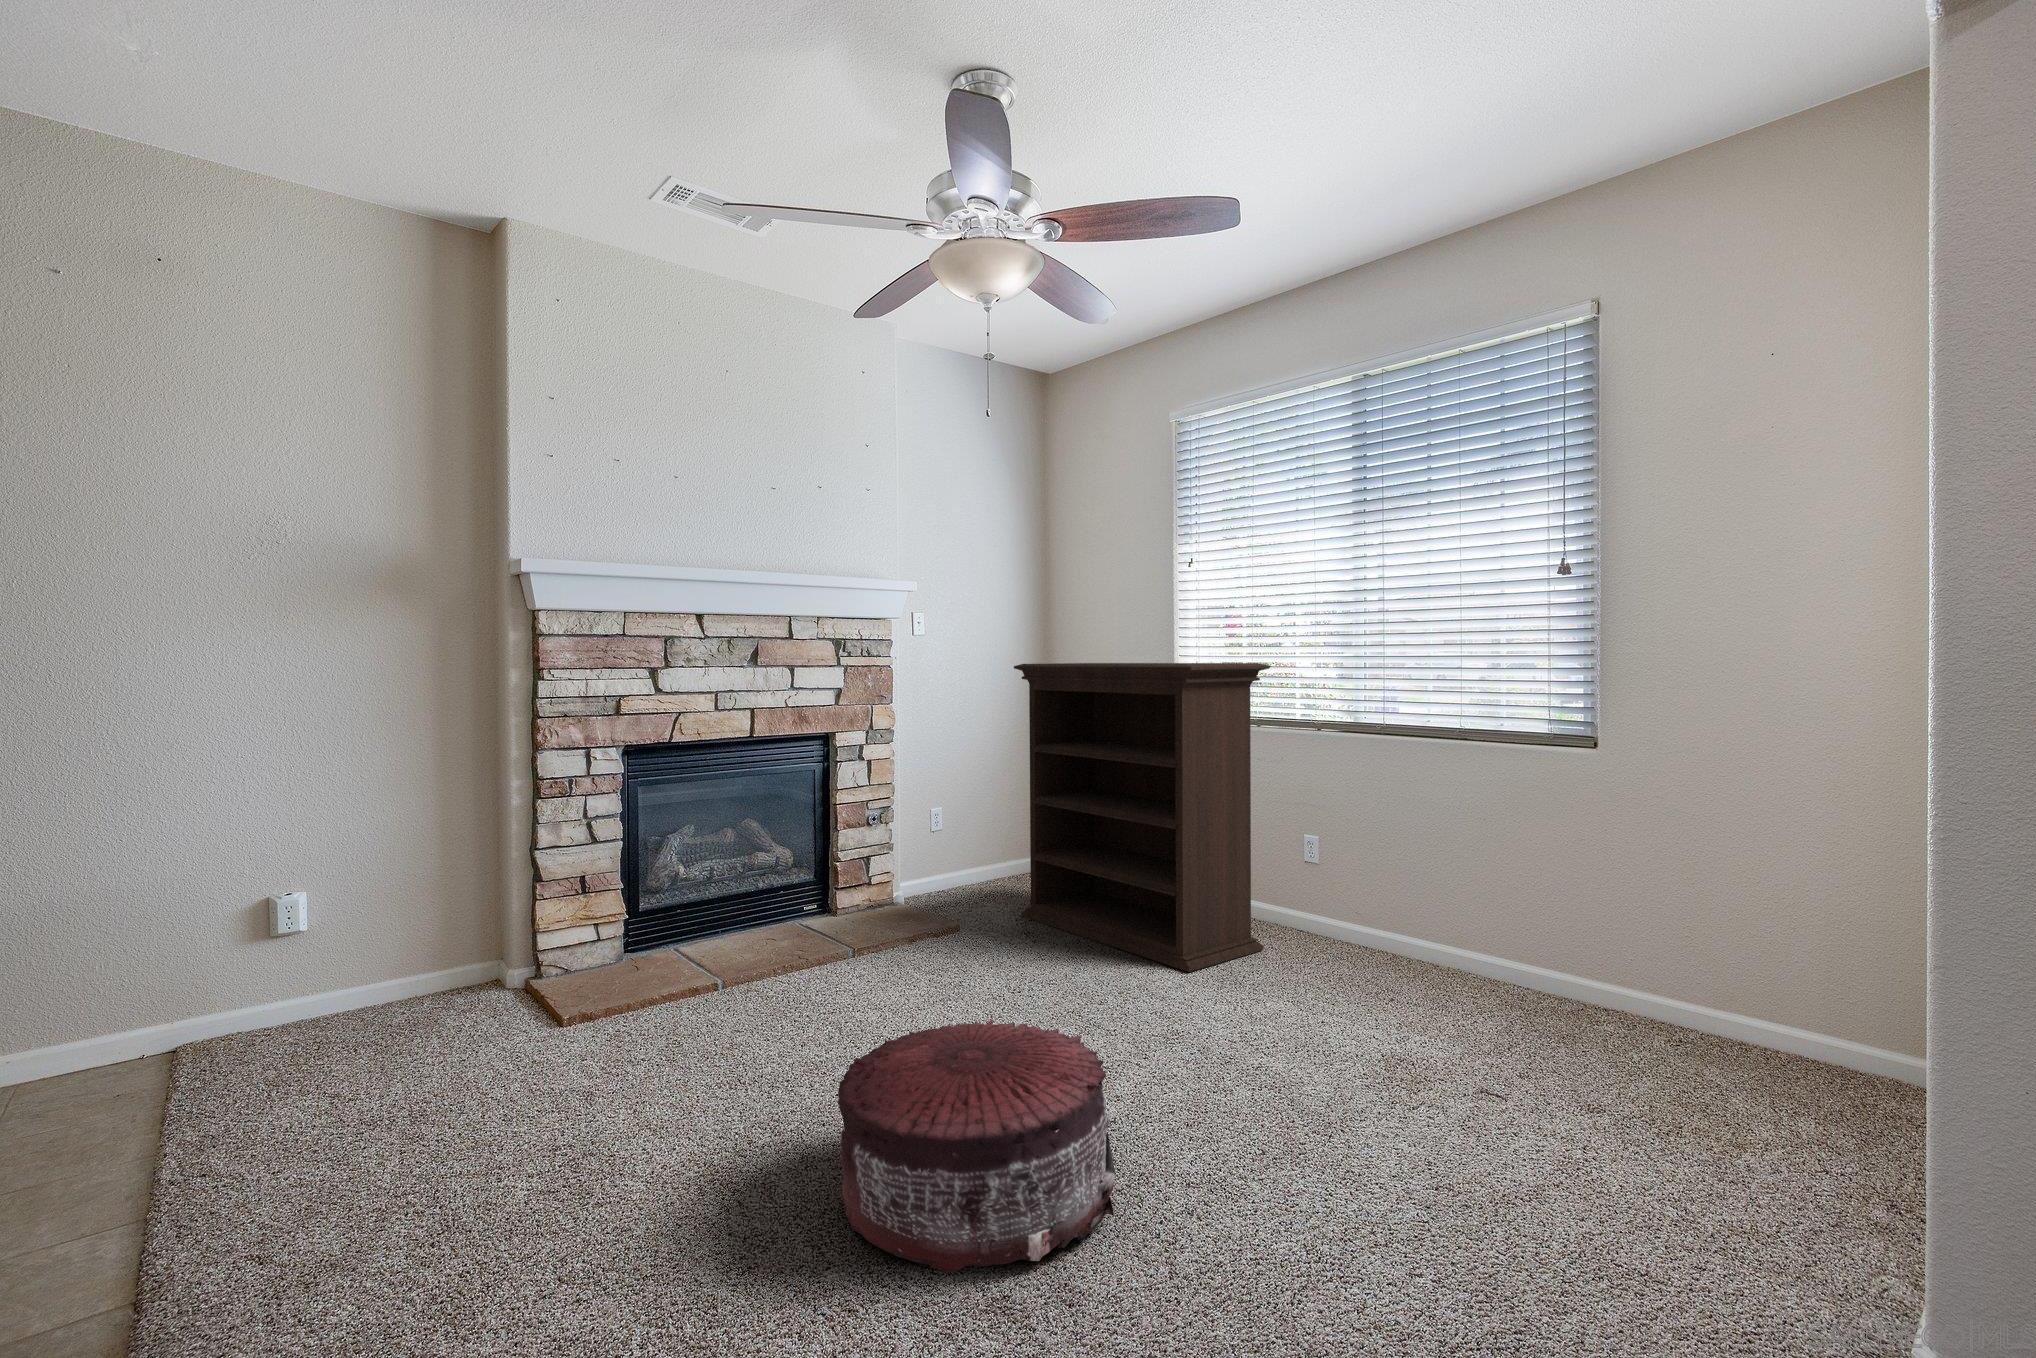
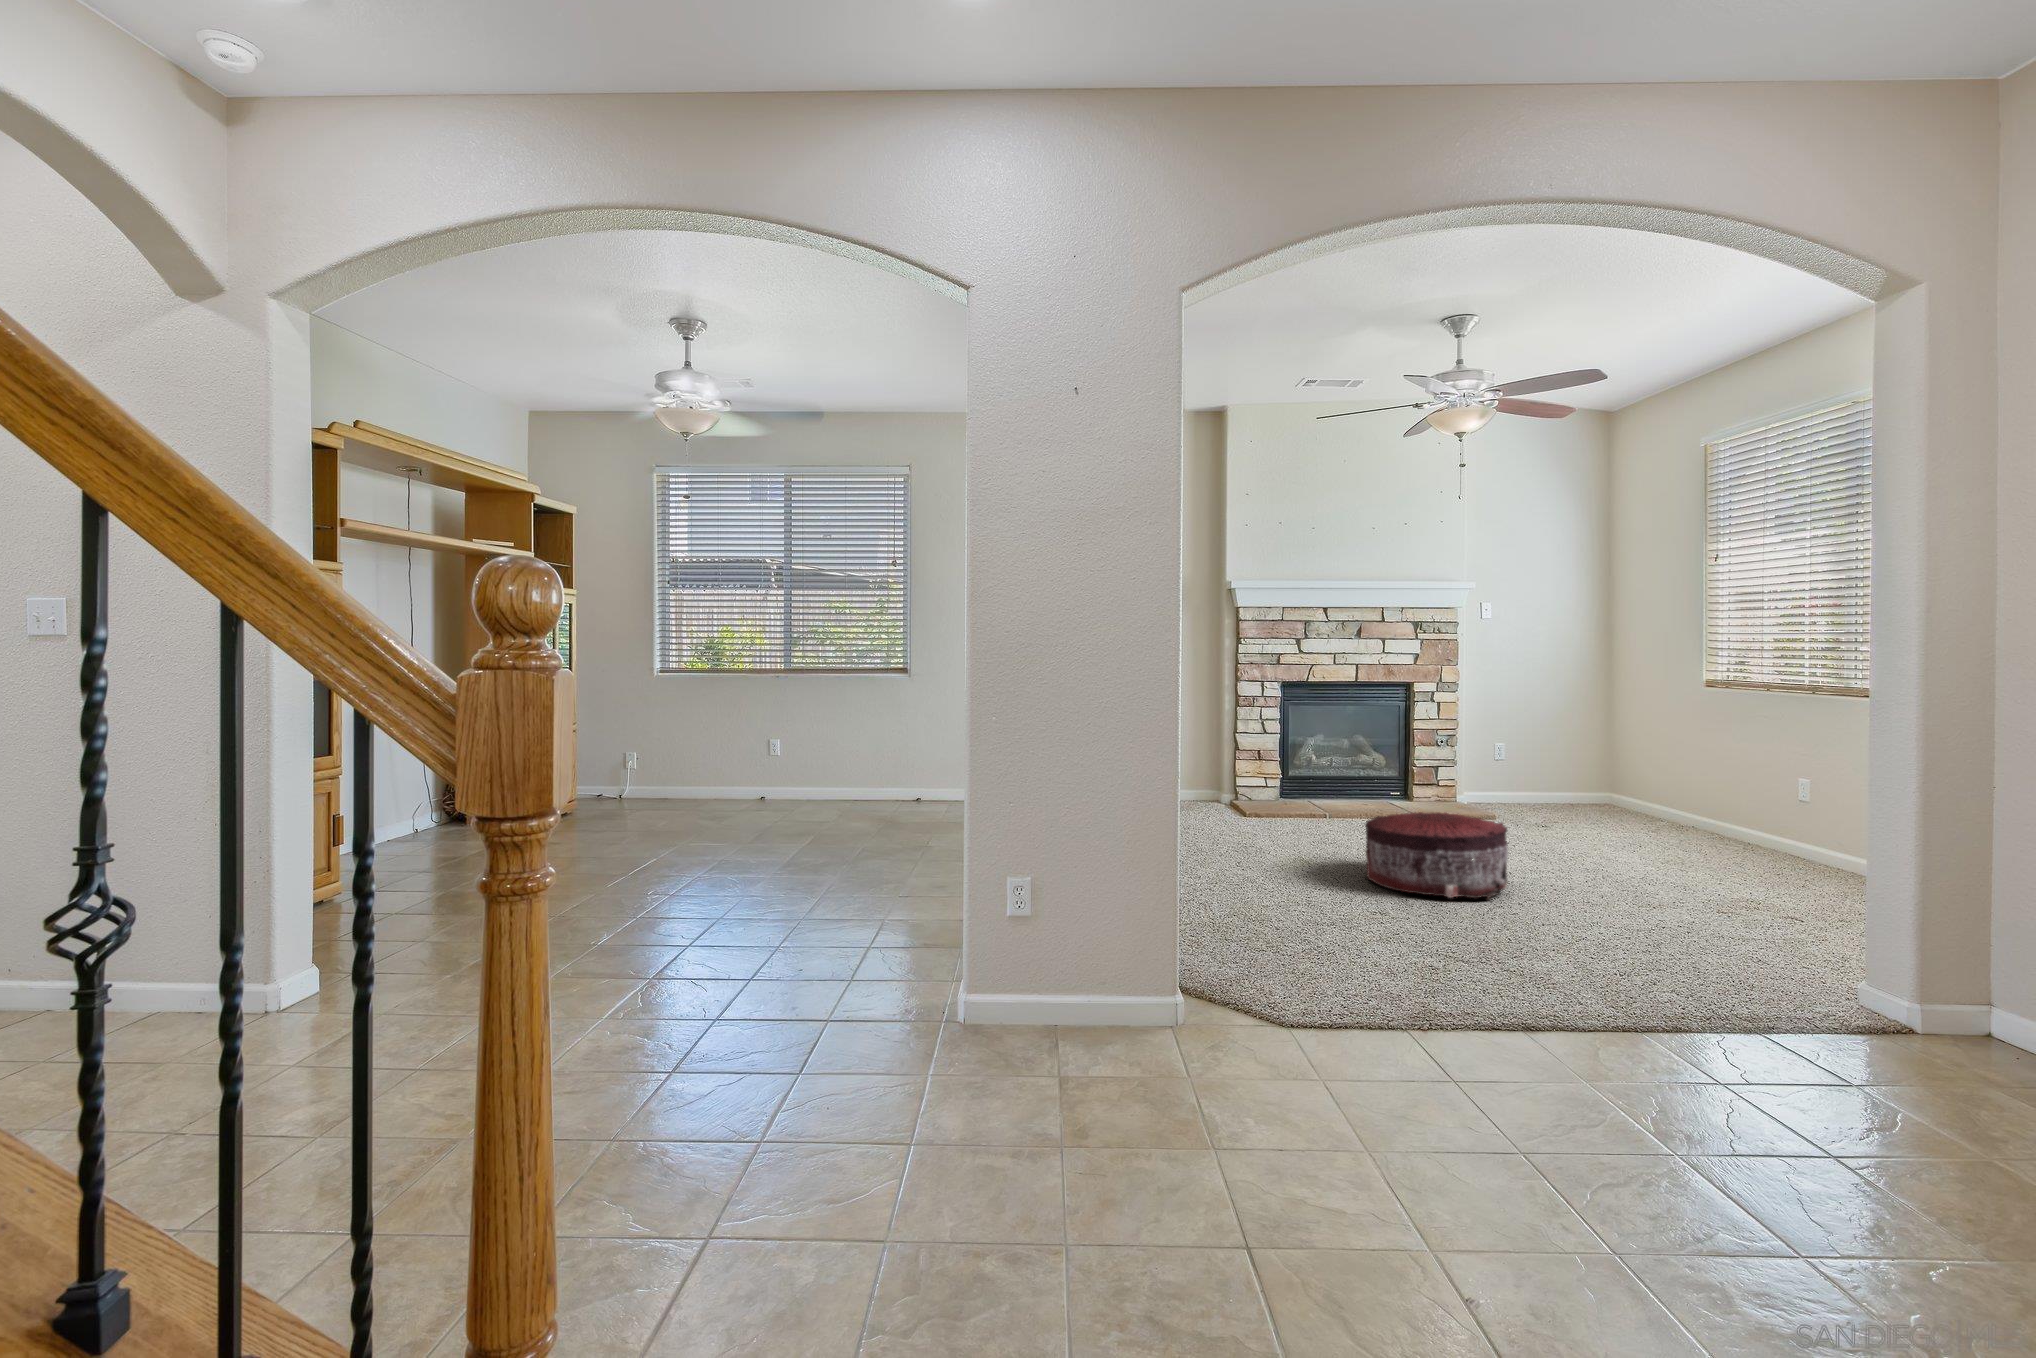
bookshelf: present [1014,663,1270,972] -> none [1549,634,1754,852]

